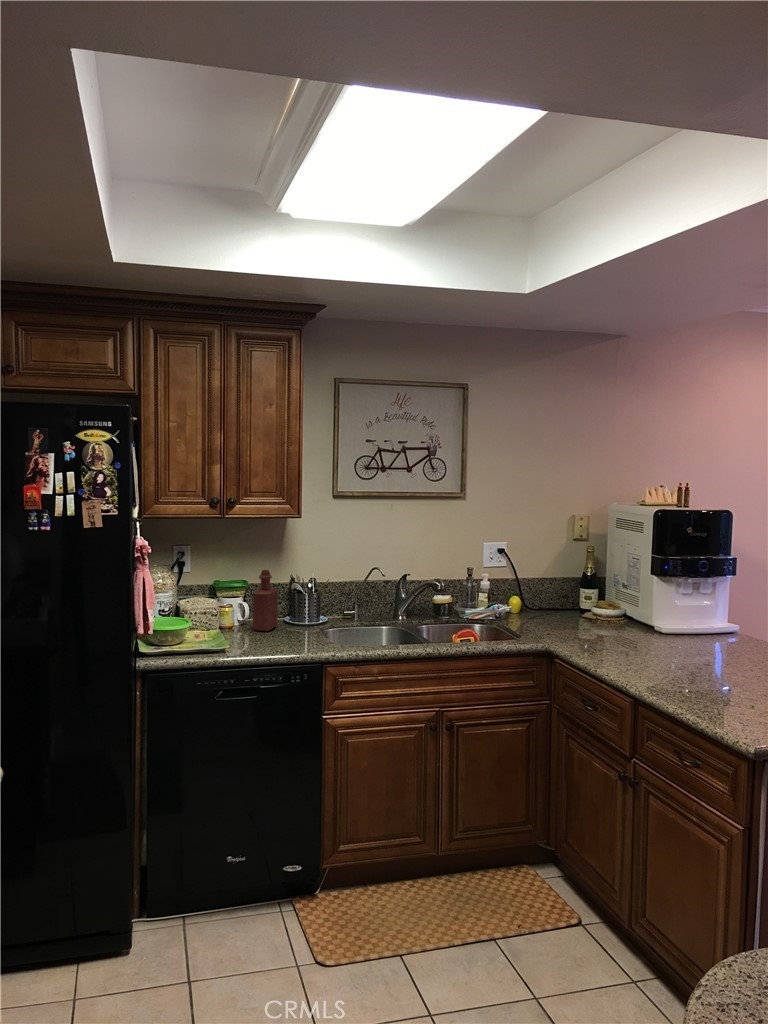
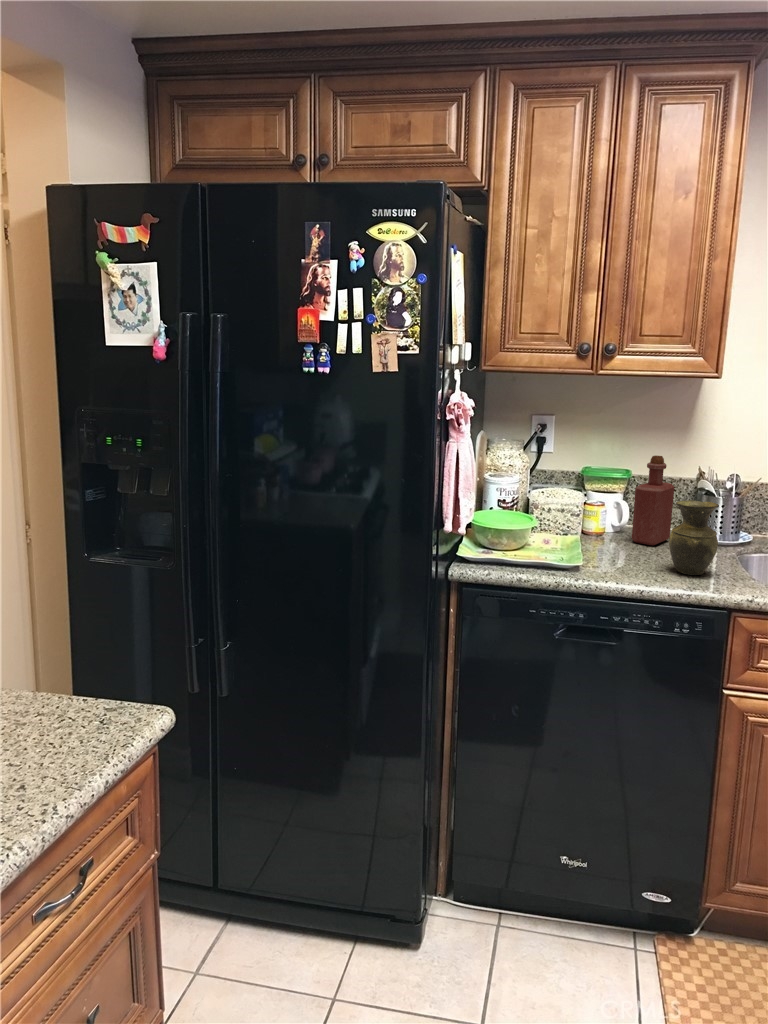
vase: none [281,598,310,646] -> present [669,500,718,575]

